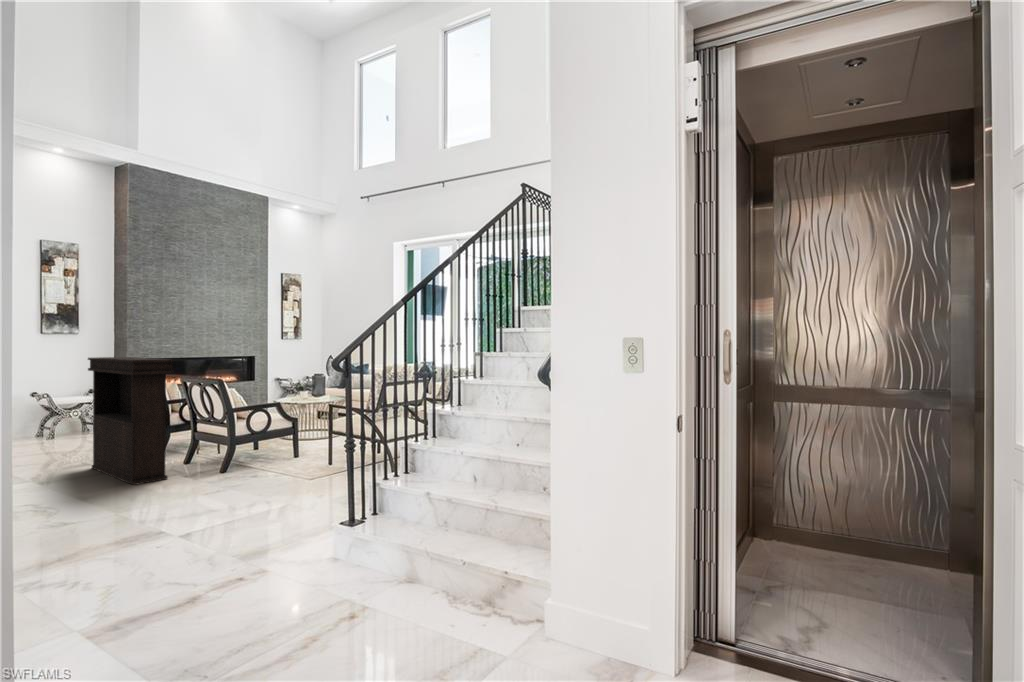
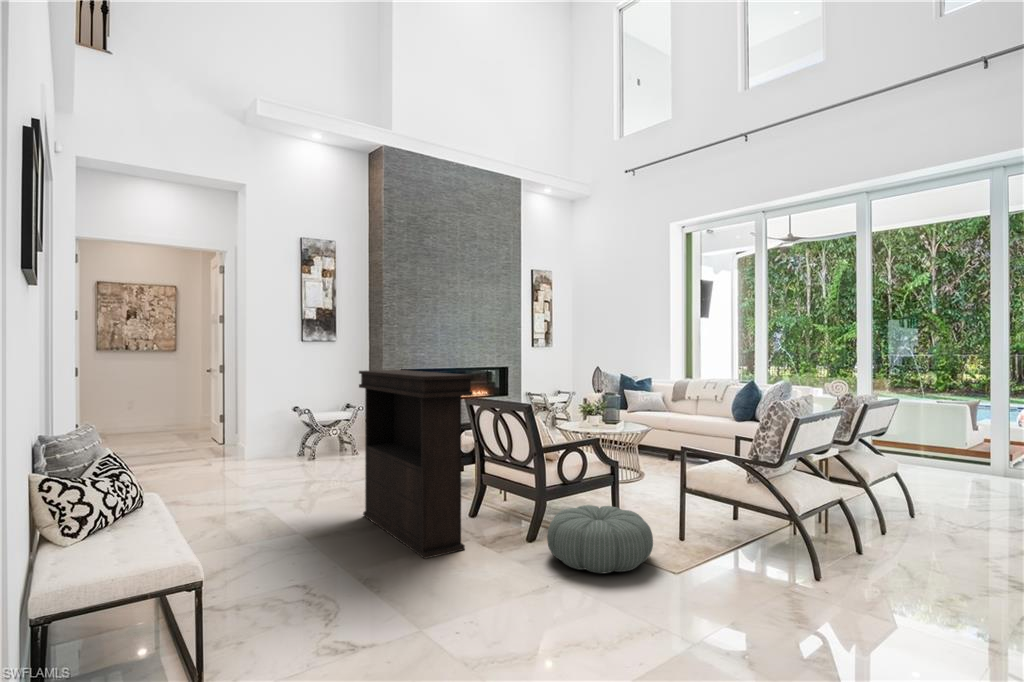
pouf: none [226,445,299,482] -> present [547,505,653,573]

